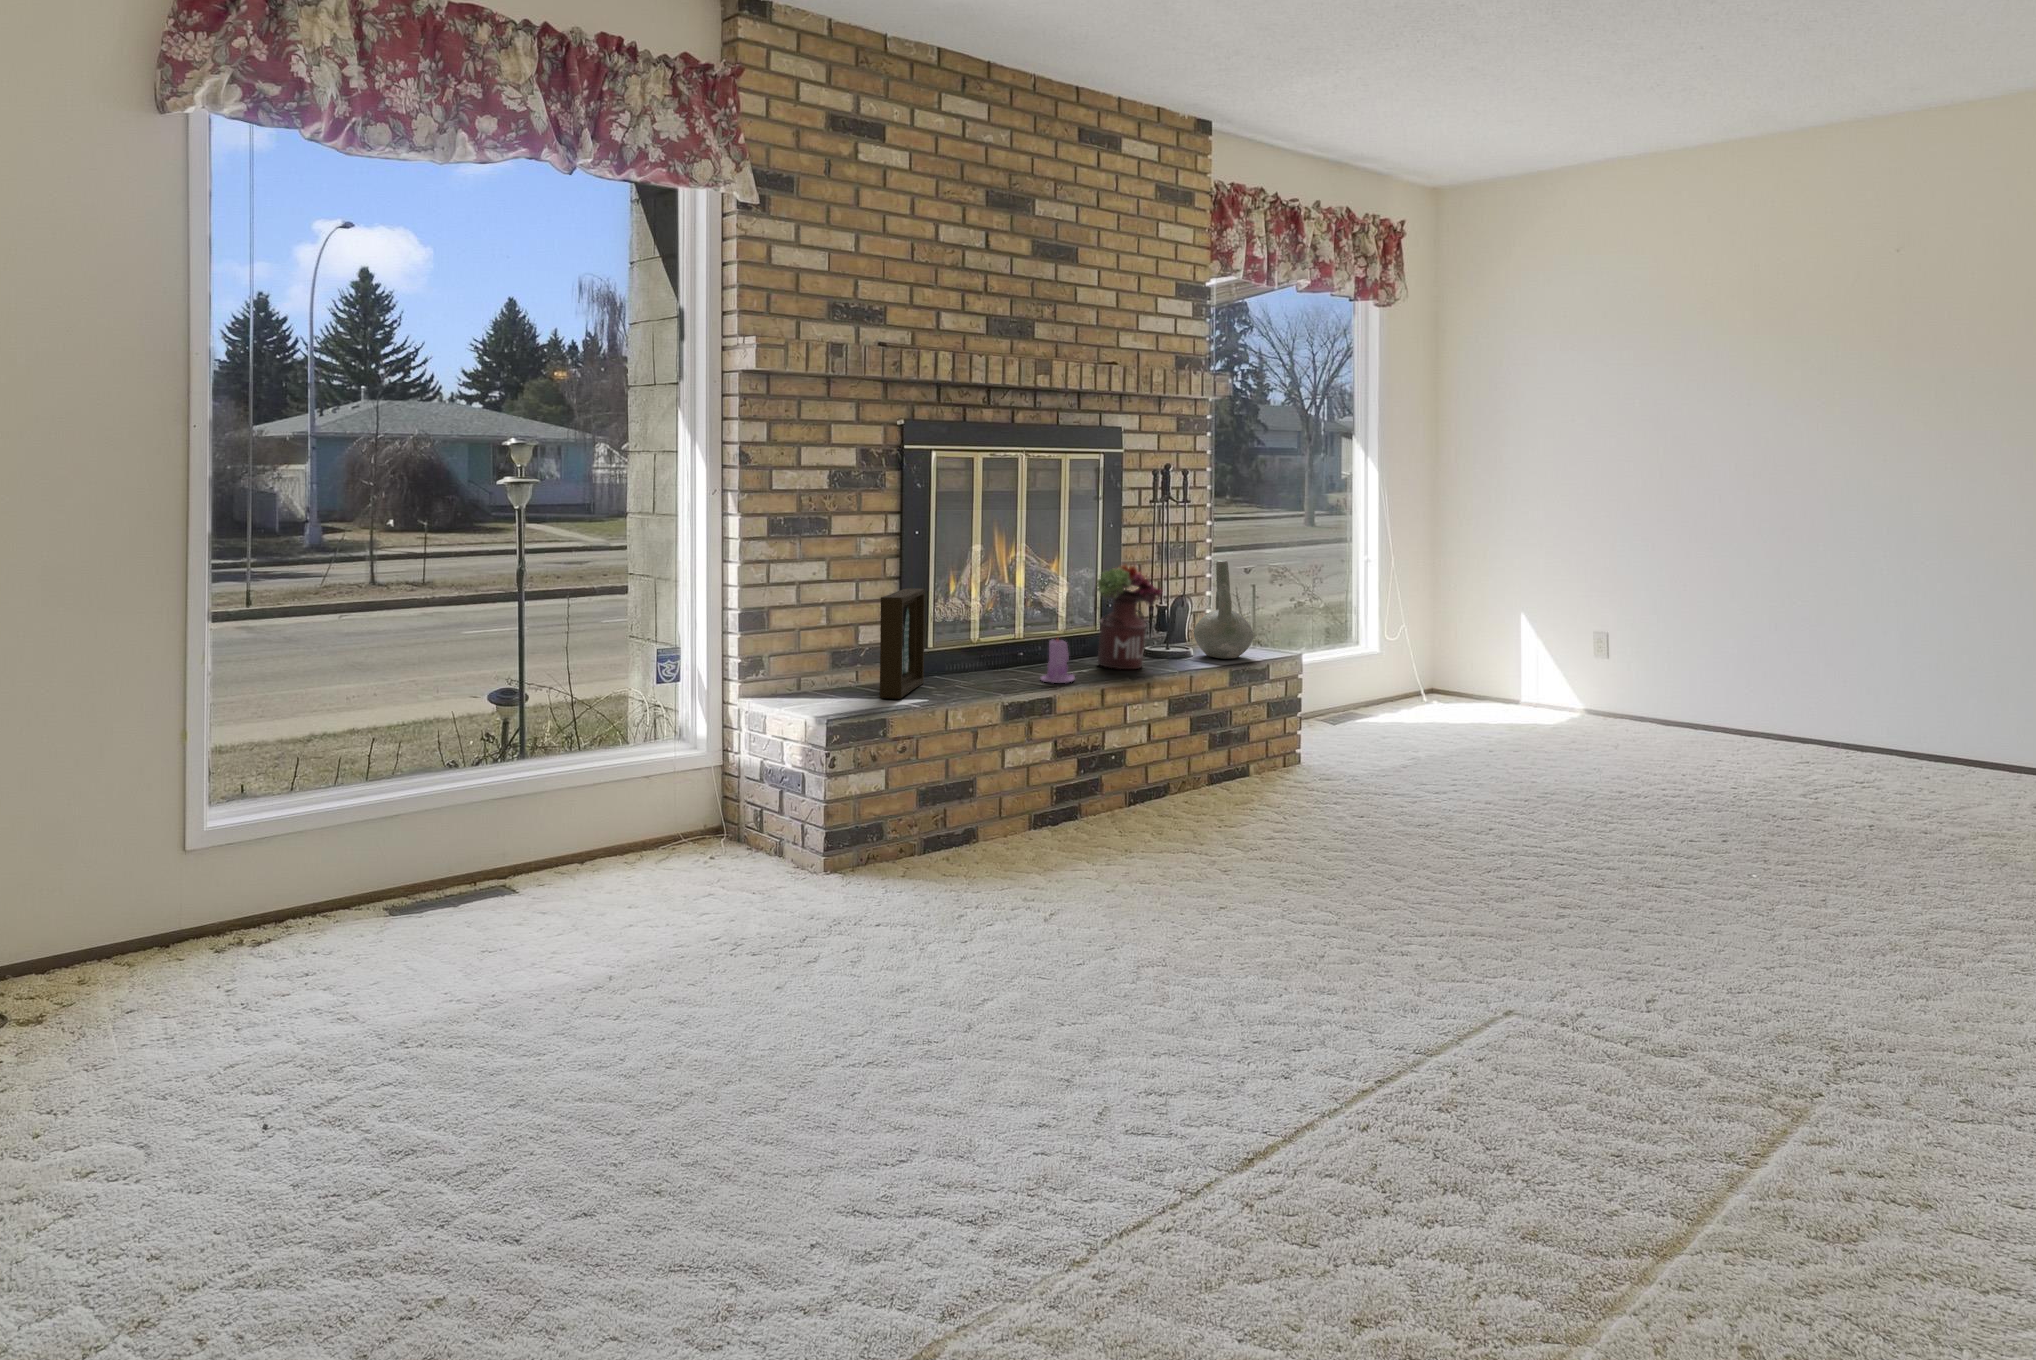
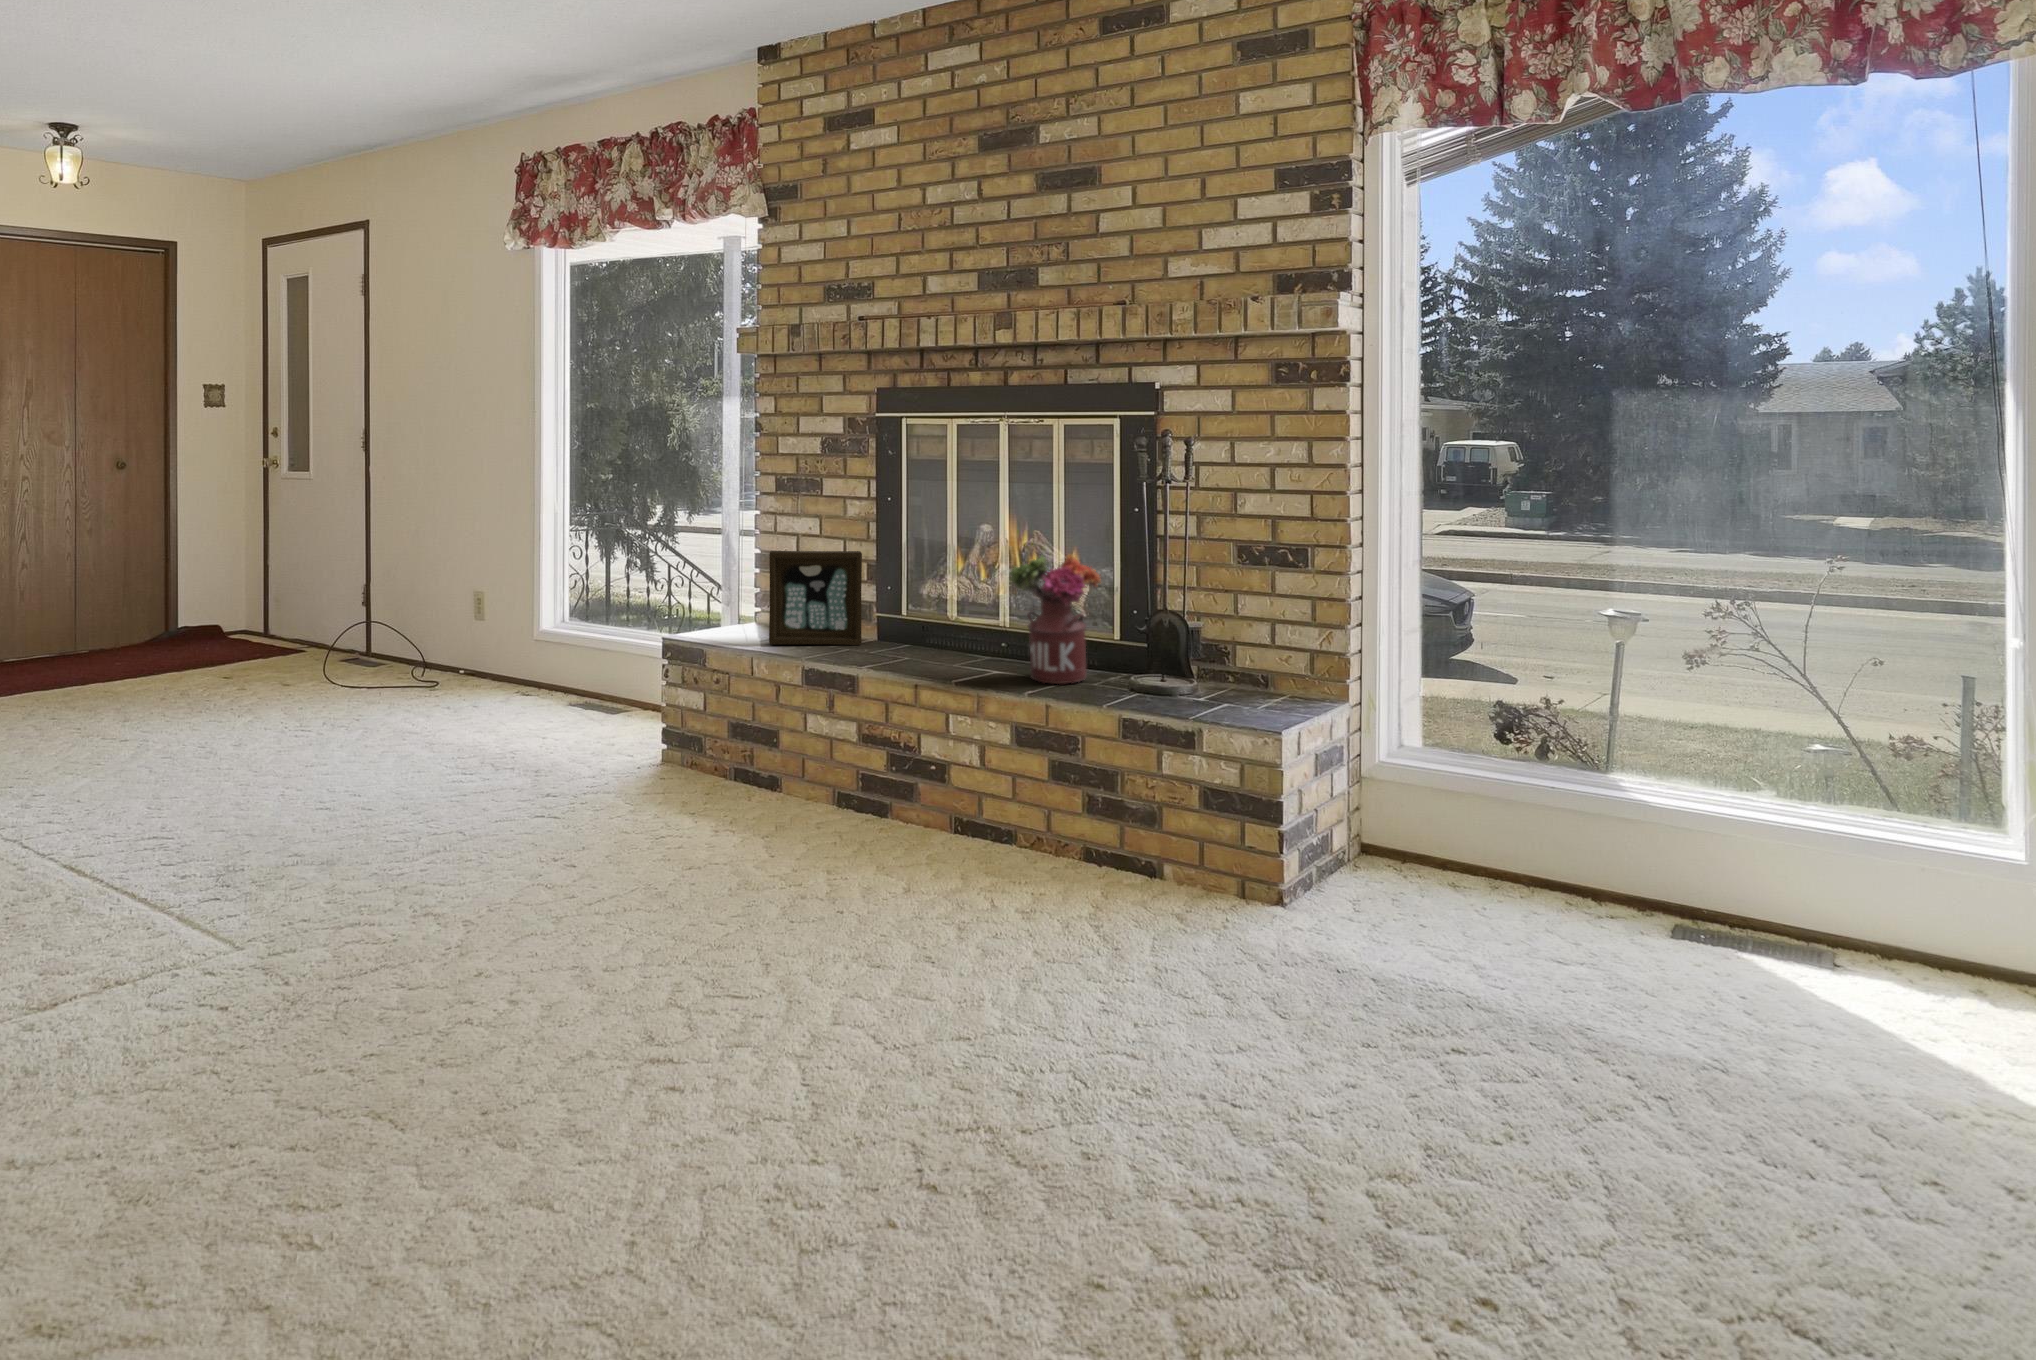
decorative vase: present [1194,560,1254,659] -> none [1168,566,1258,708]
candle: present [1041,638,1075,683] -> none [910,617,948,671]

